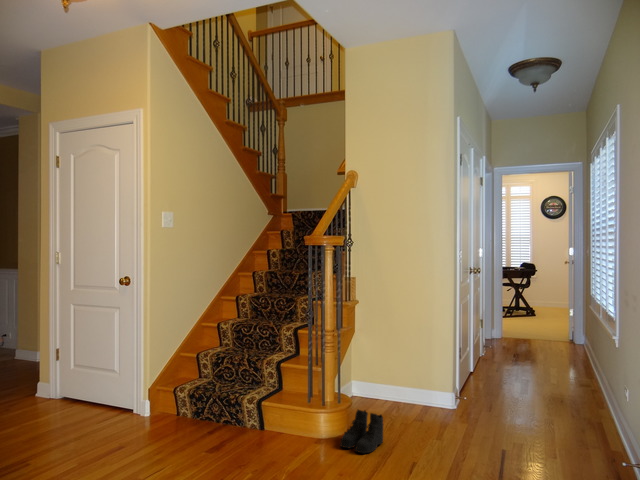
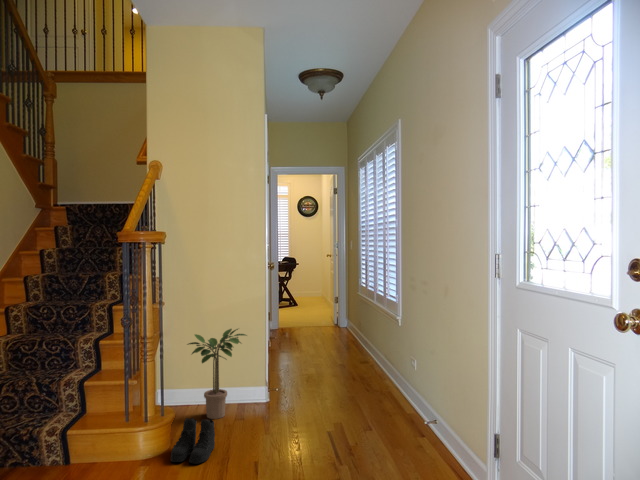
potted plant: none [370,330,430,417] -> present [188,329,247,419]

